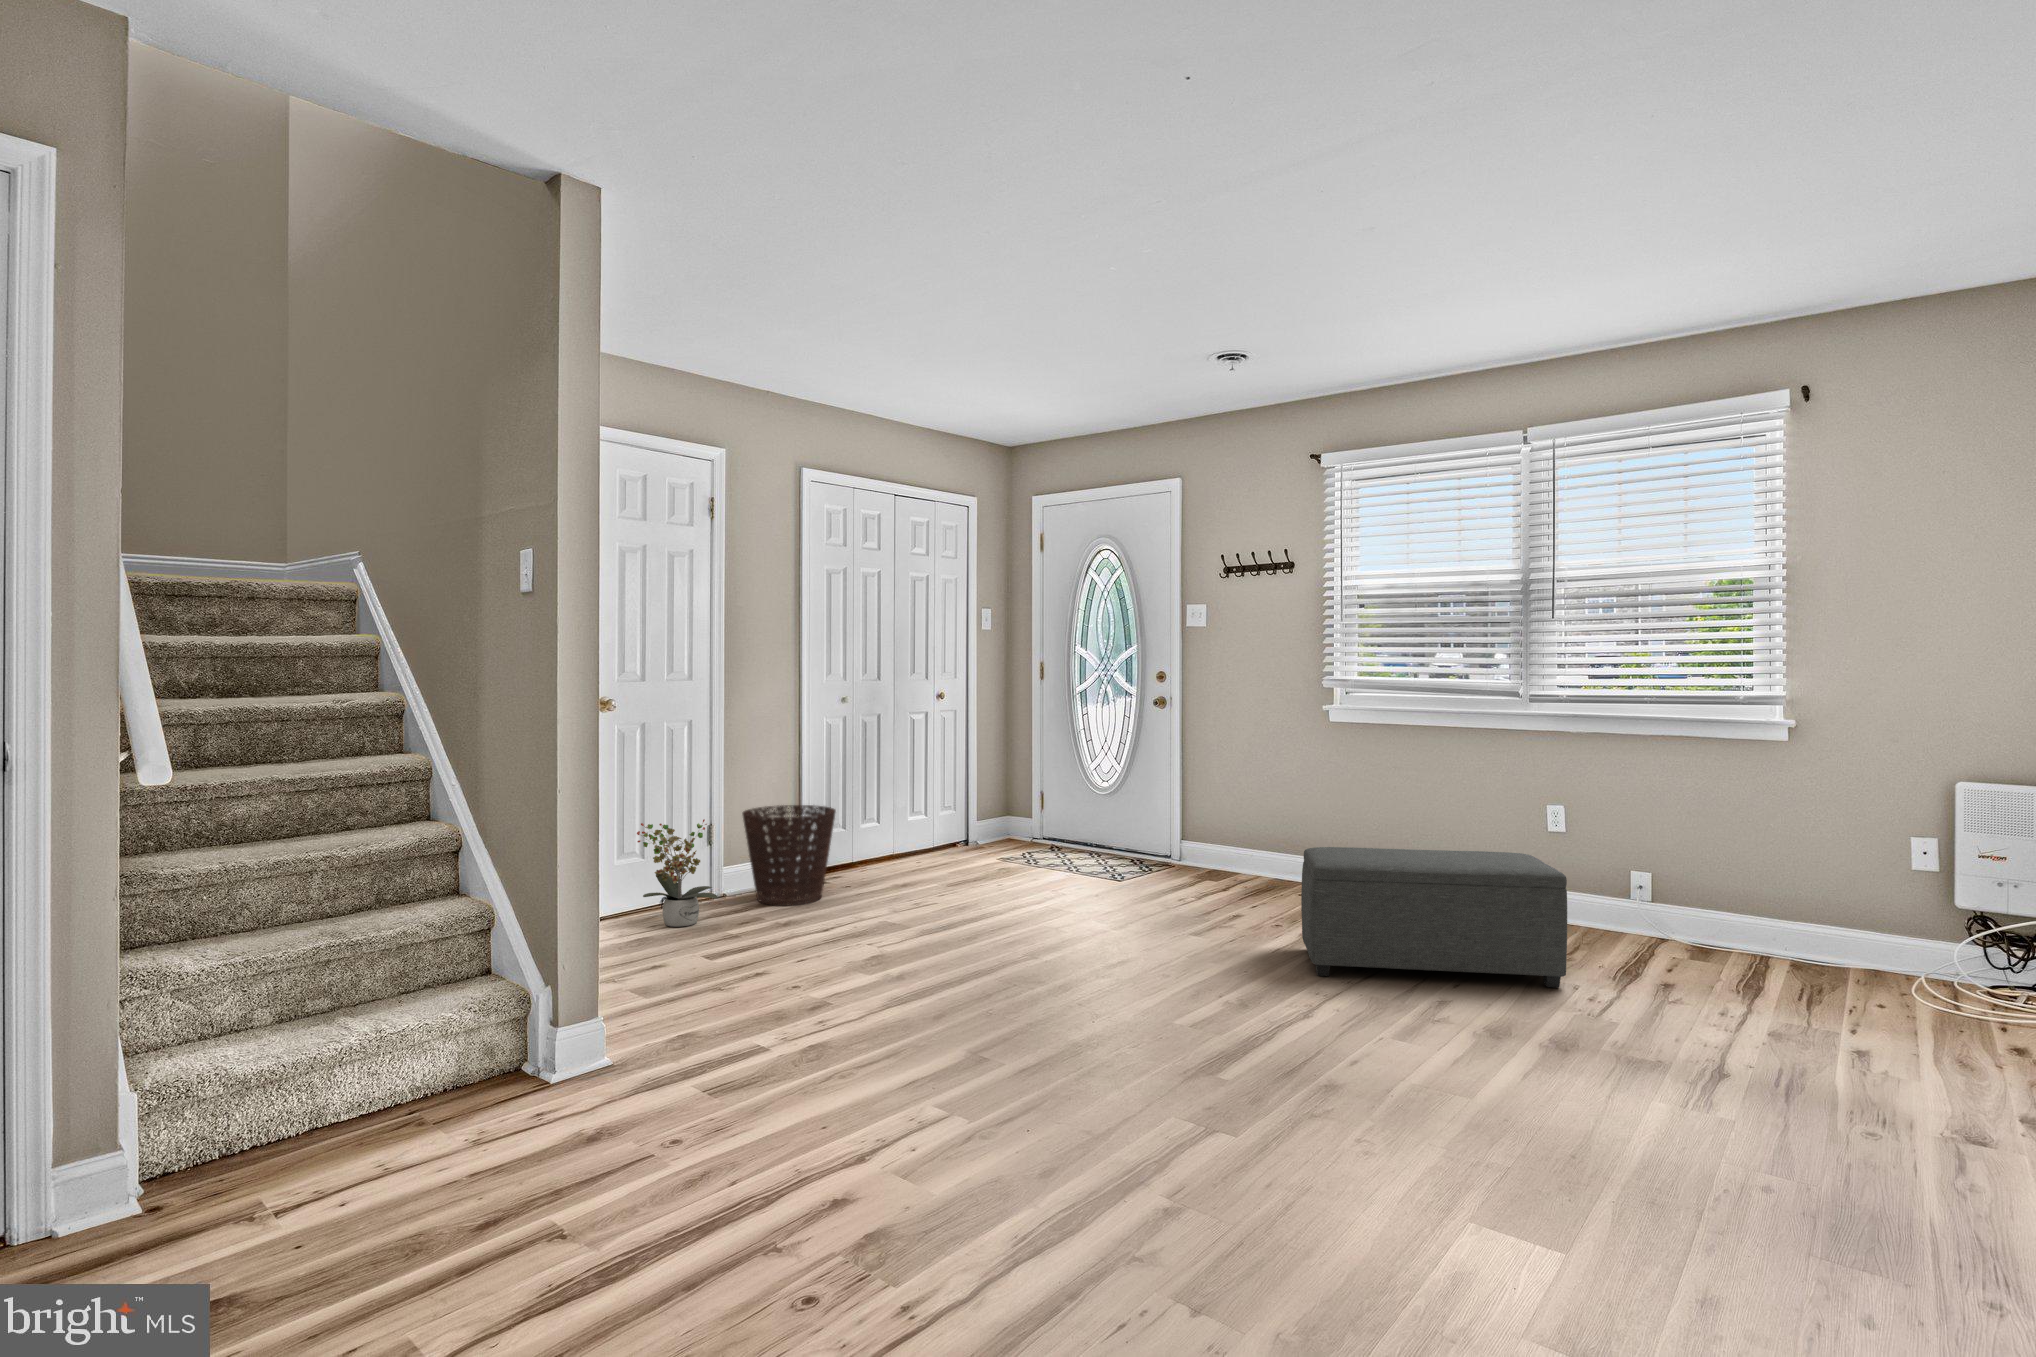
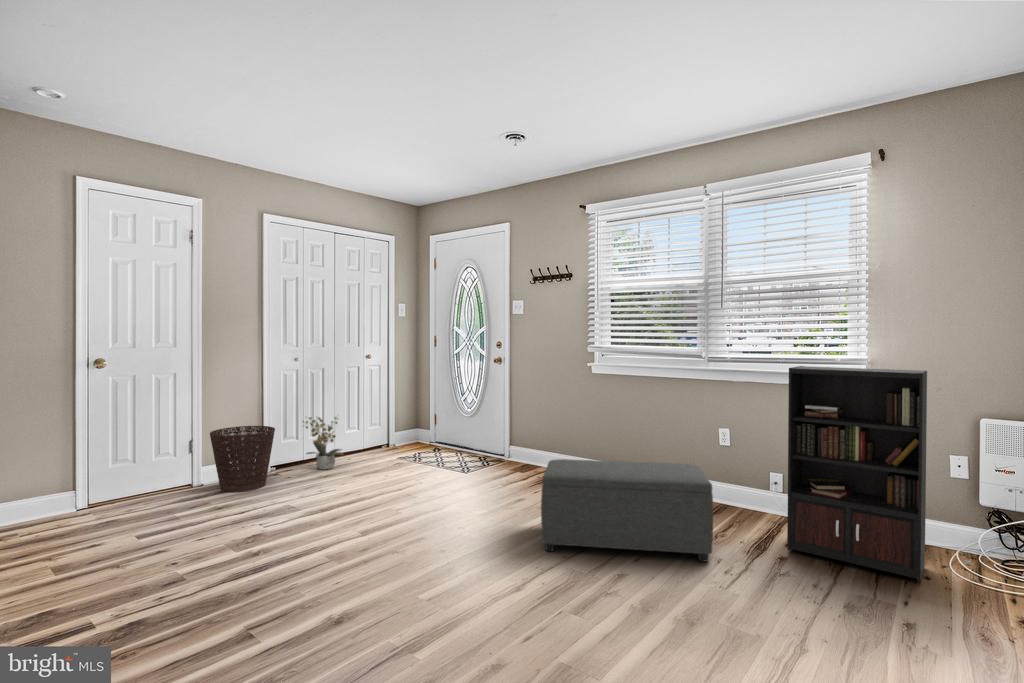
bookcase: none [1672,707,1940,1009] -> present [787,366,970,582]
potted plant: present [637,819,718,927] -> present [303,417,344,469]

